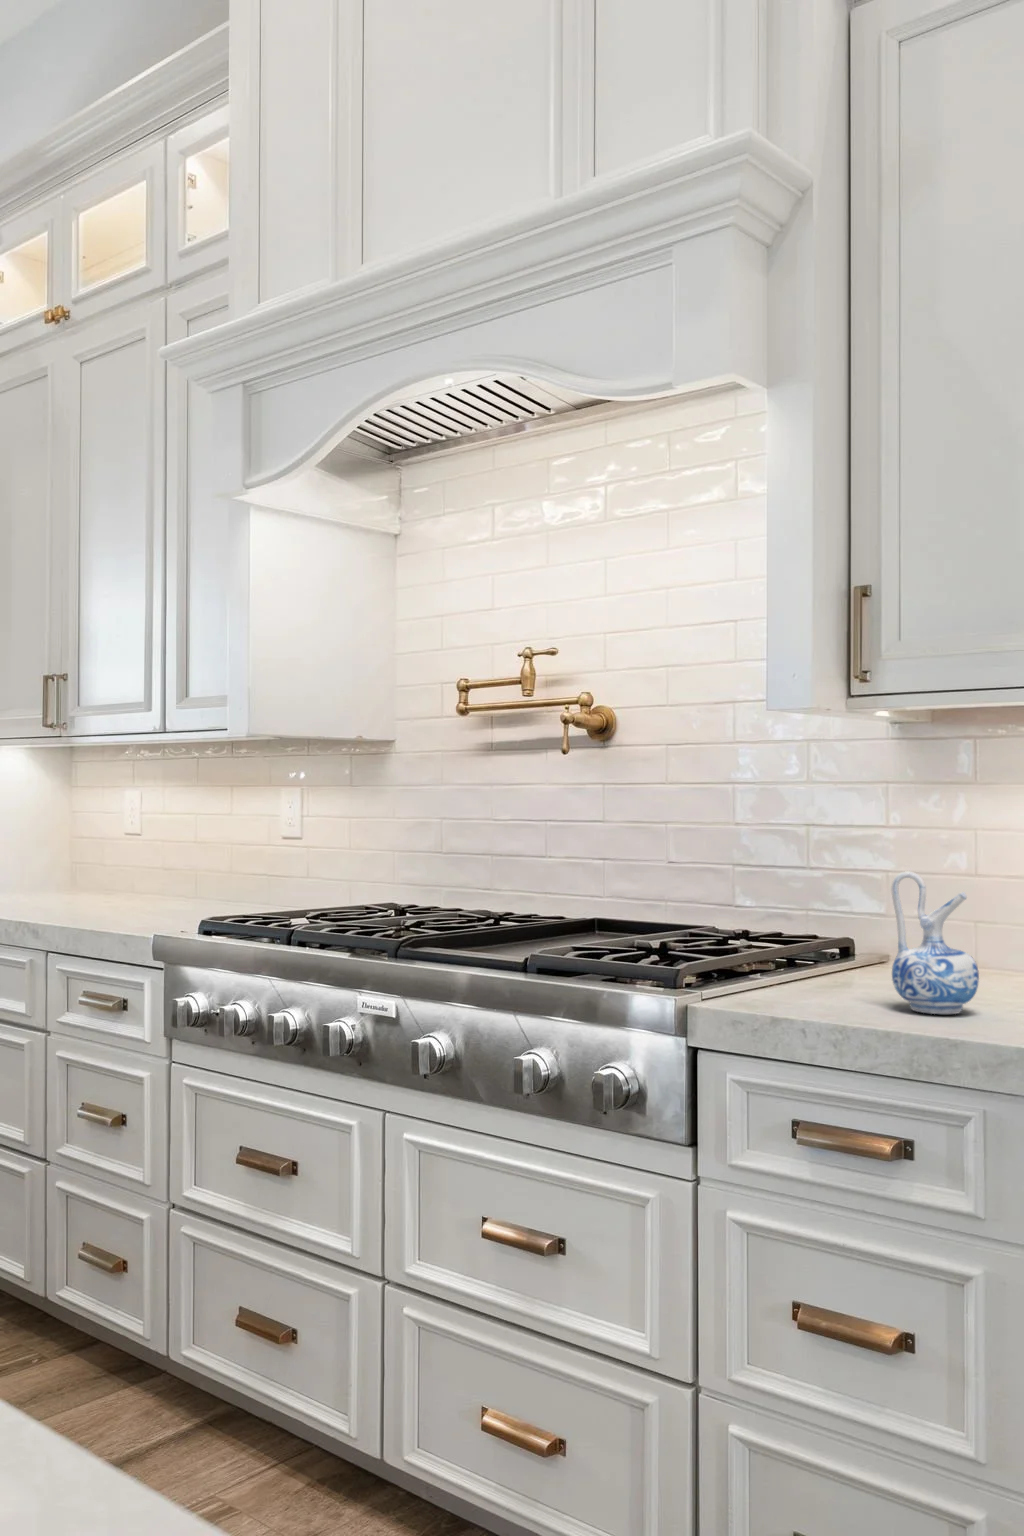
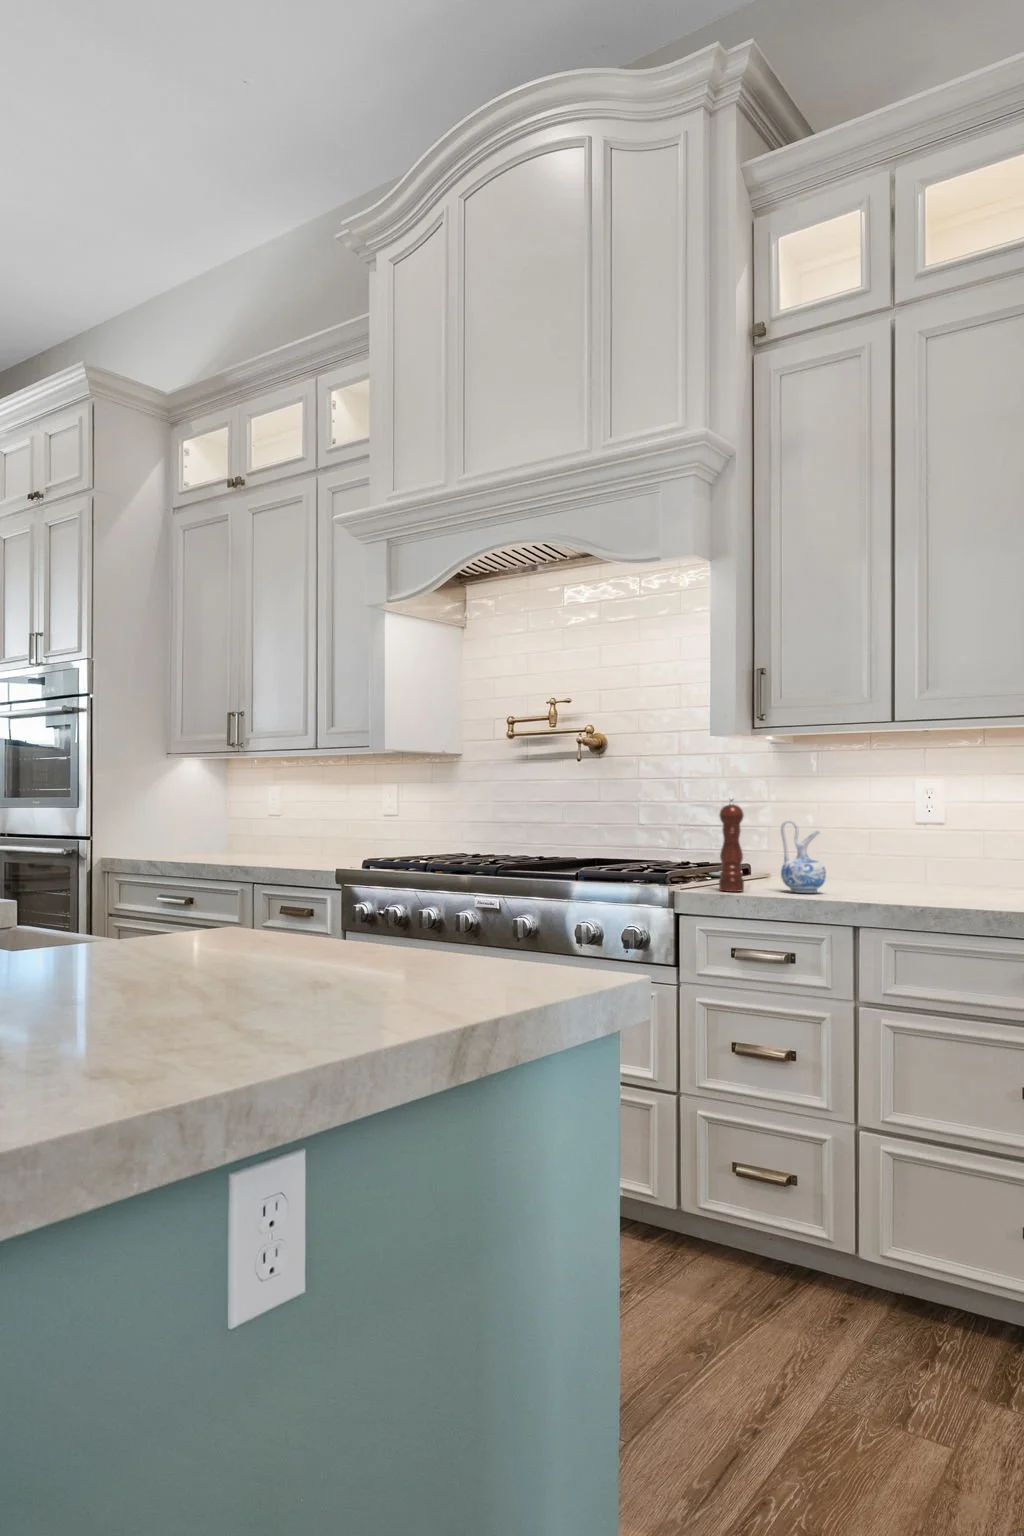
pepper mill: none [772,830,819,1010] -> present [719,798,744,892]

